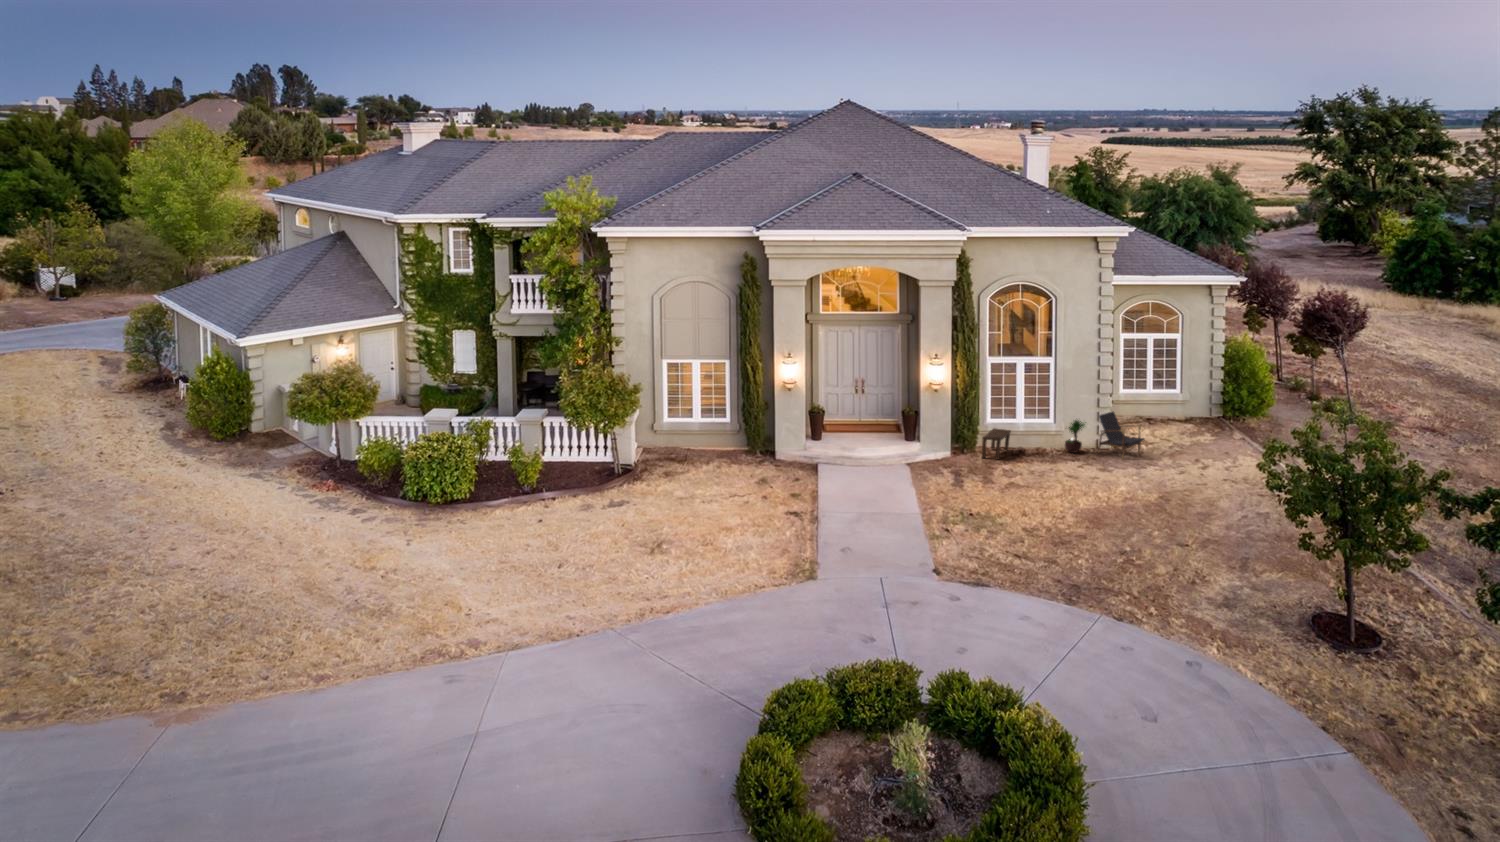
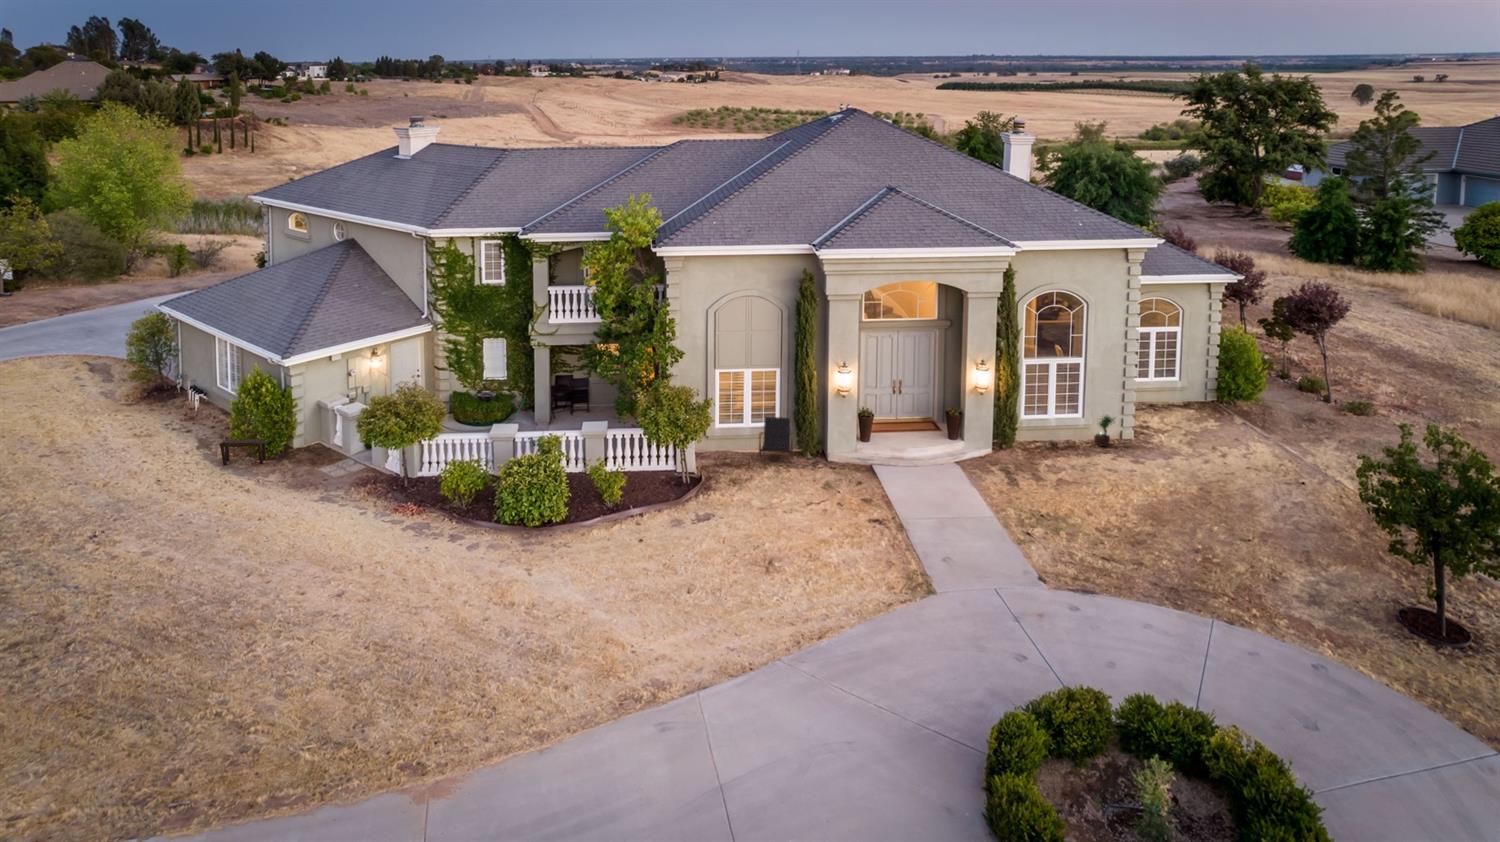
lounge chair: present [1098,412,1144,458] -> present [759,417,793,460]
bench: present [982,428,1011,460] -> present [220,439,266,465]

